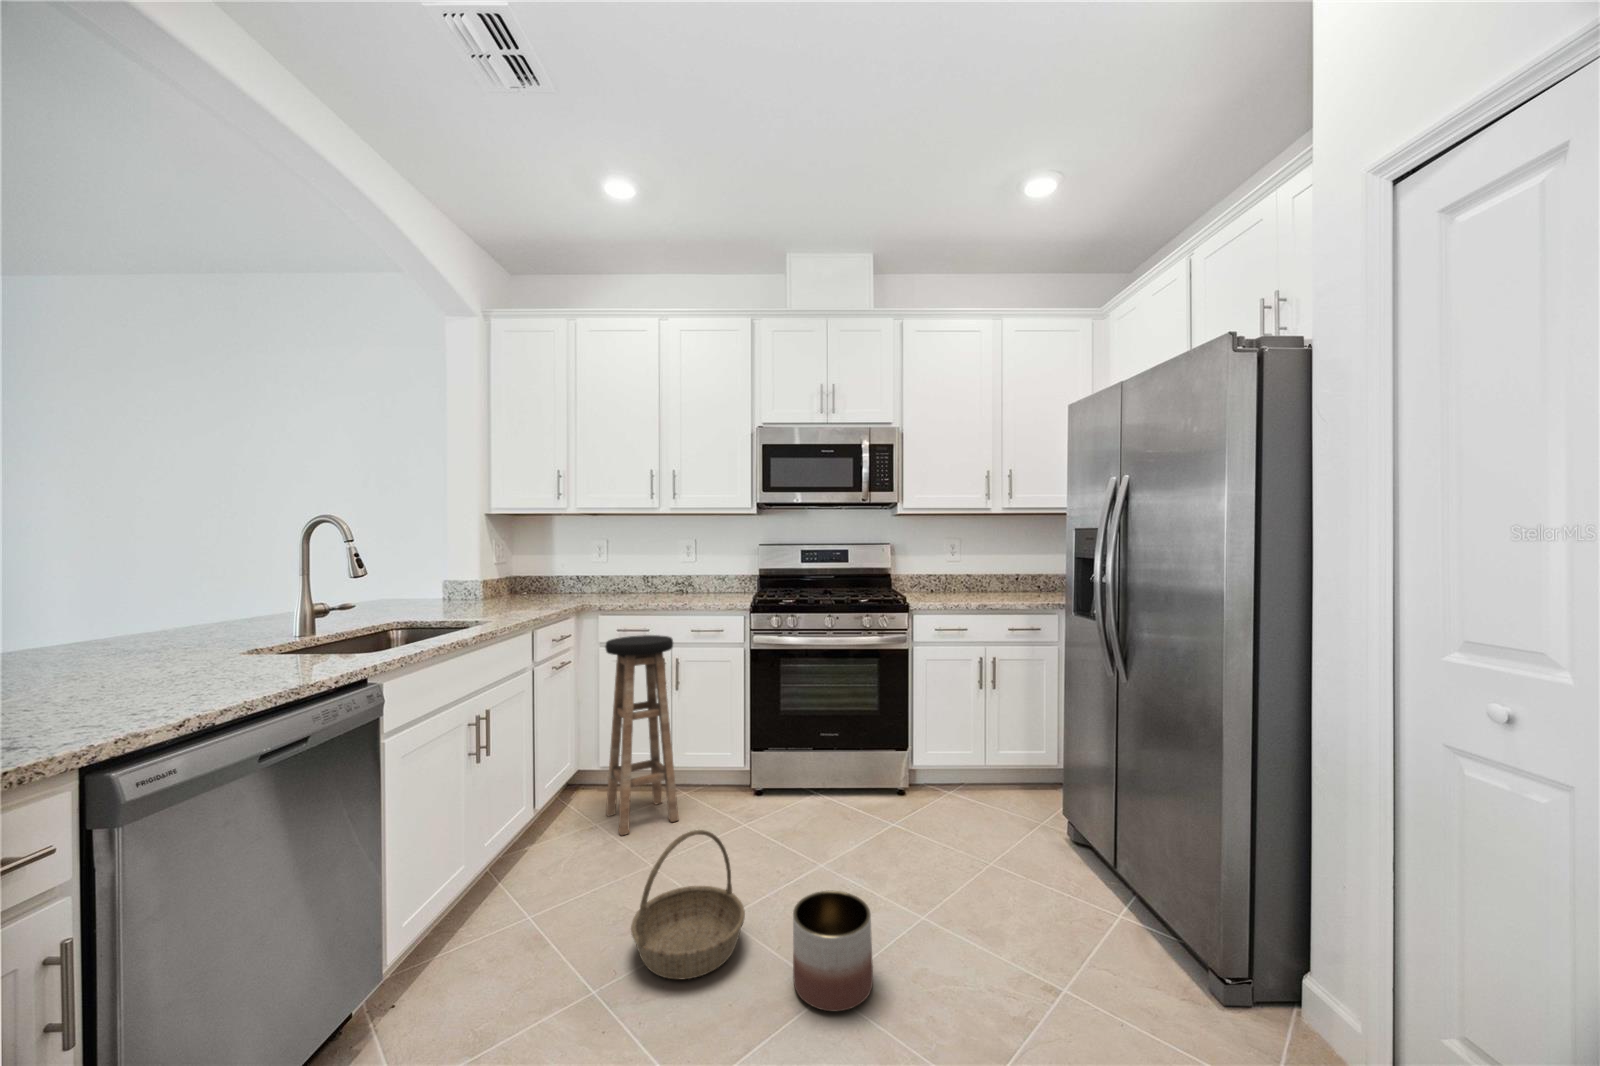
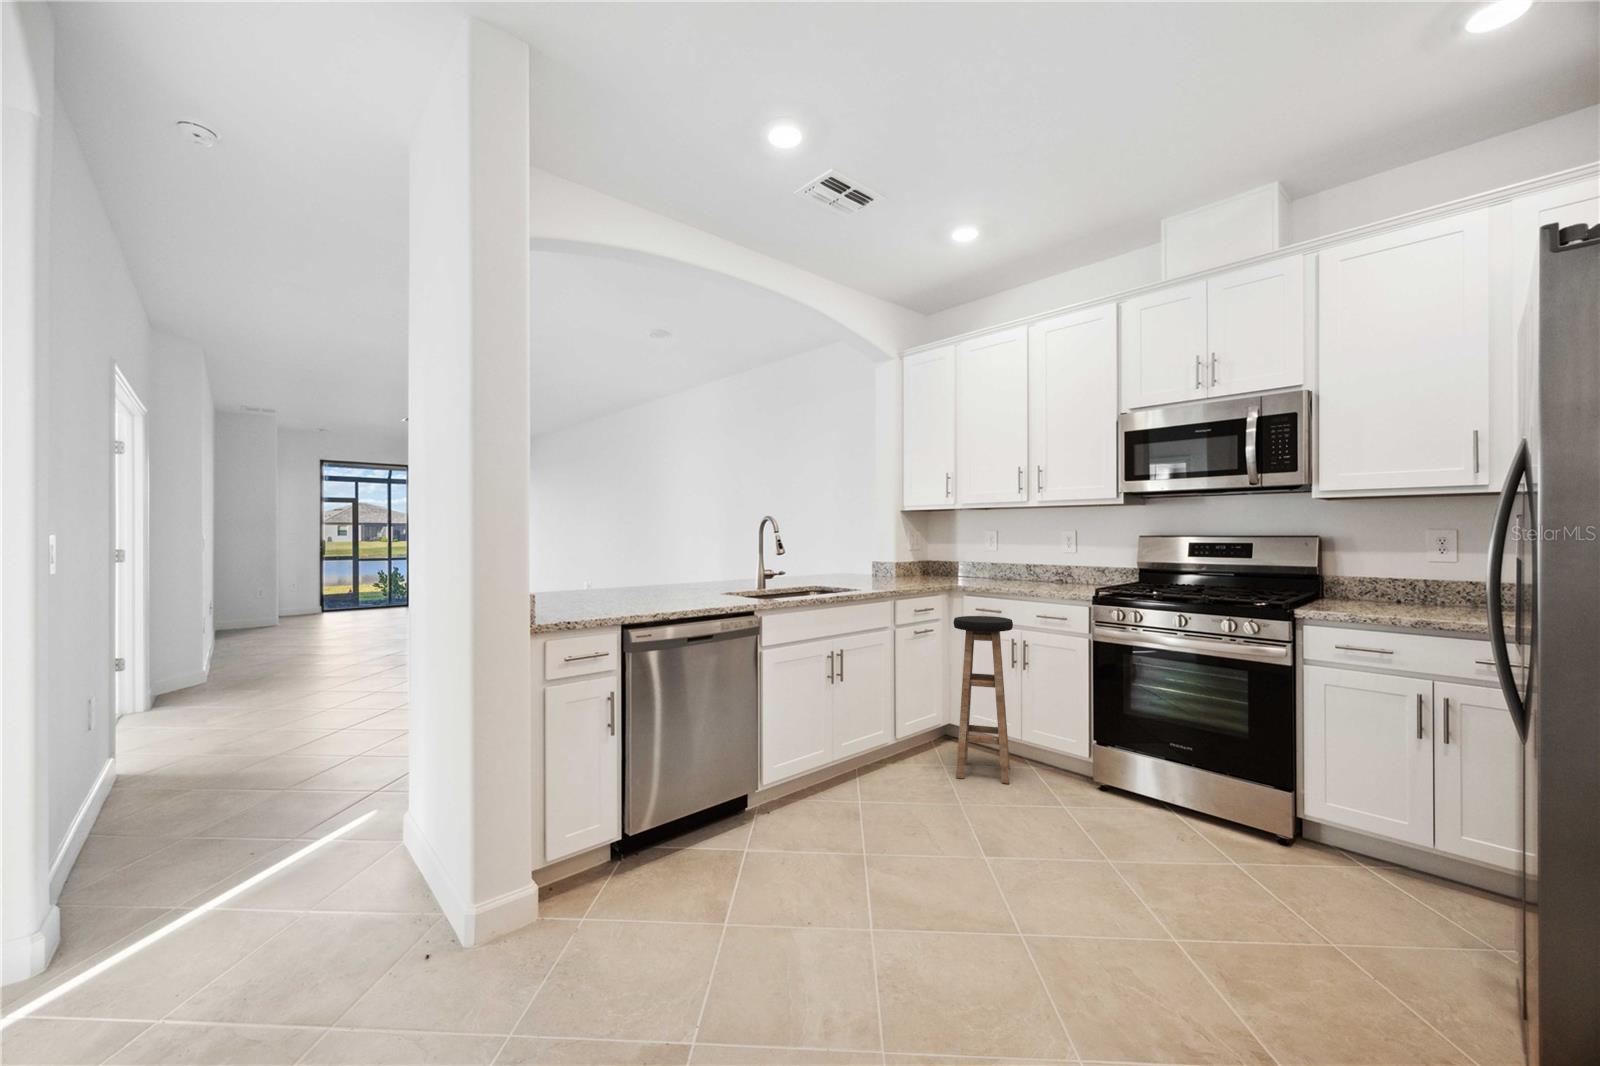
basket: present [631,830,745,979] -> none [887,764,977,871]
planter: present [793,891,873,1011] -> none [972,843,1043,938]

